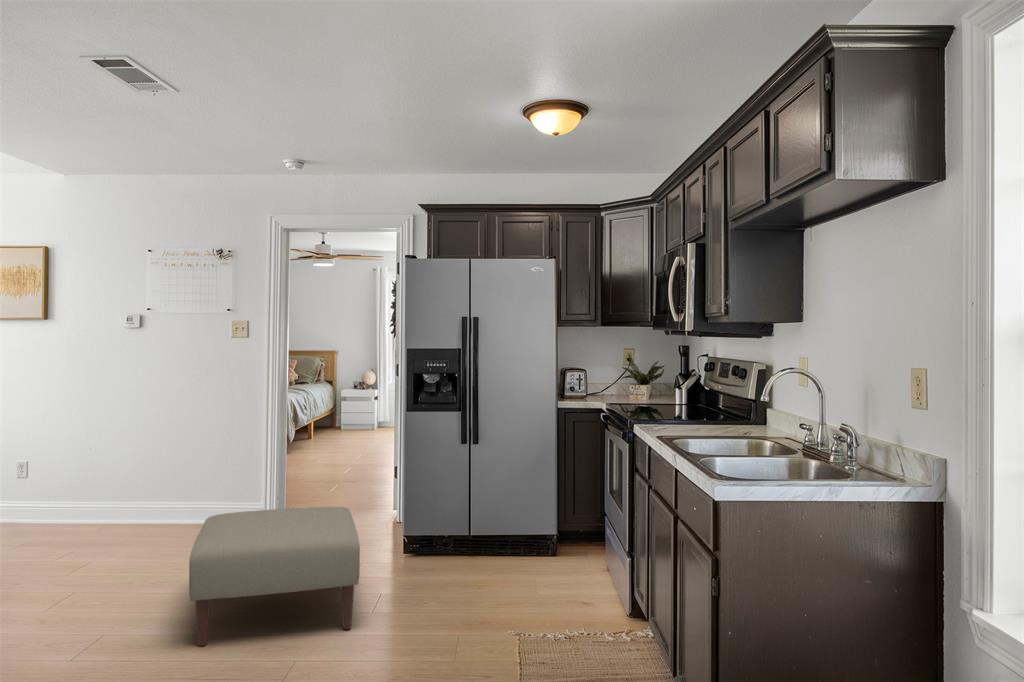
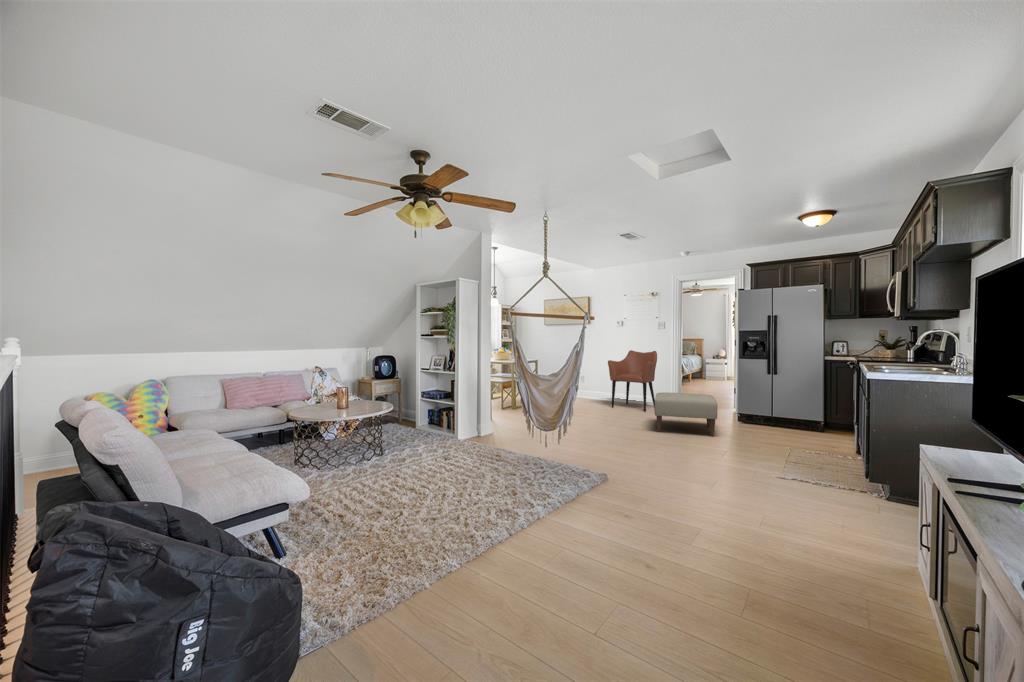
armchair: none [84,390,226,552] -> present [608,350,657,411]

